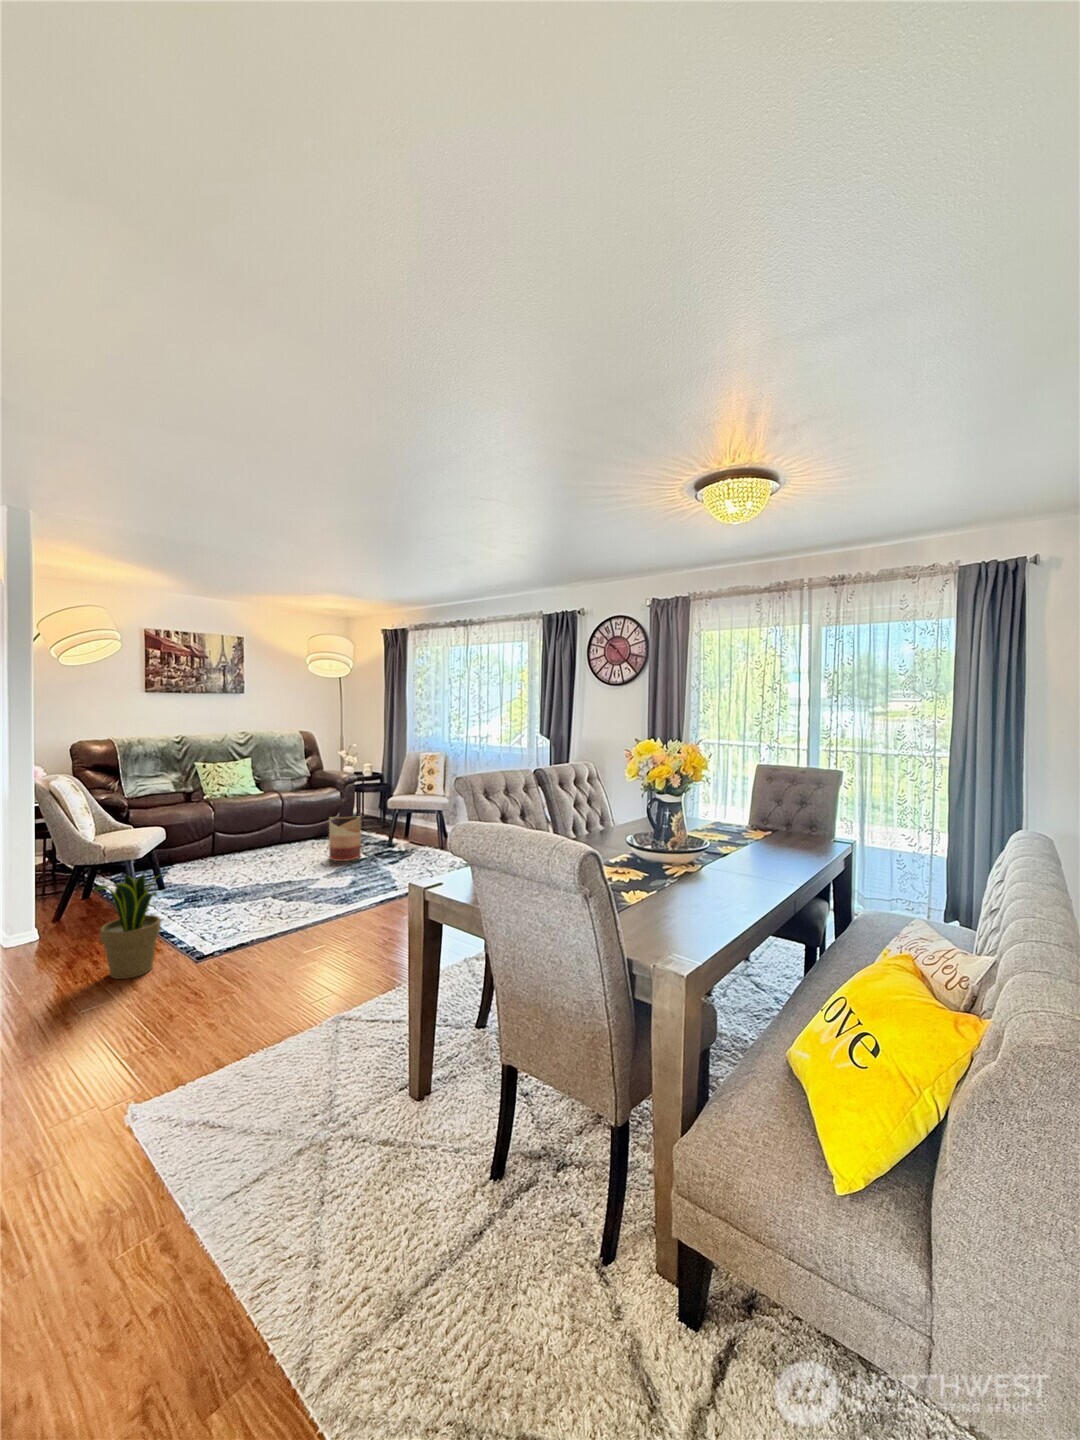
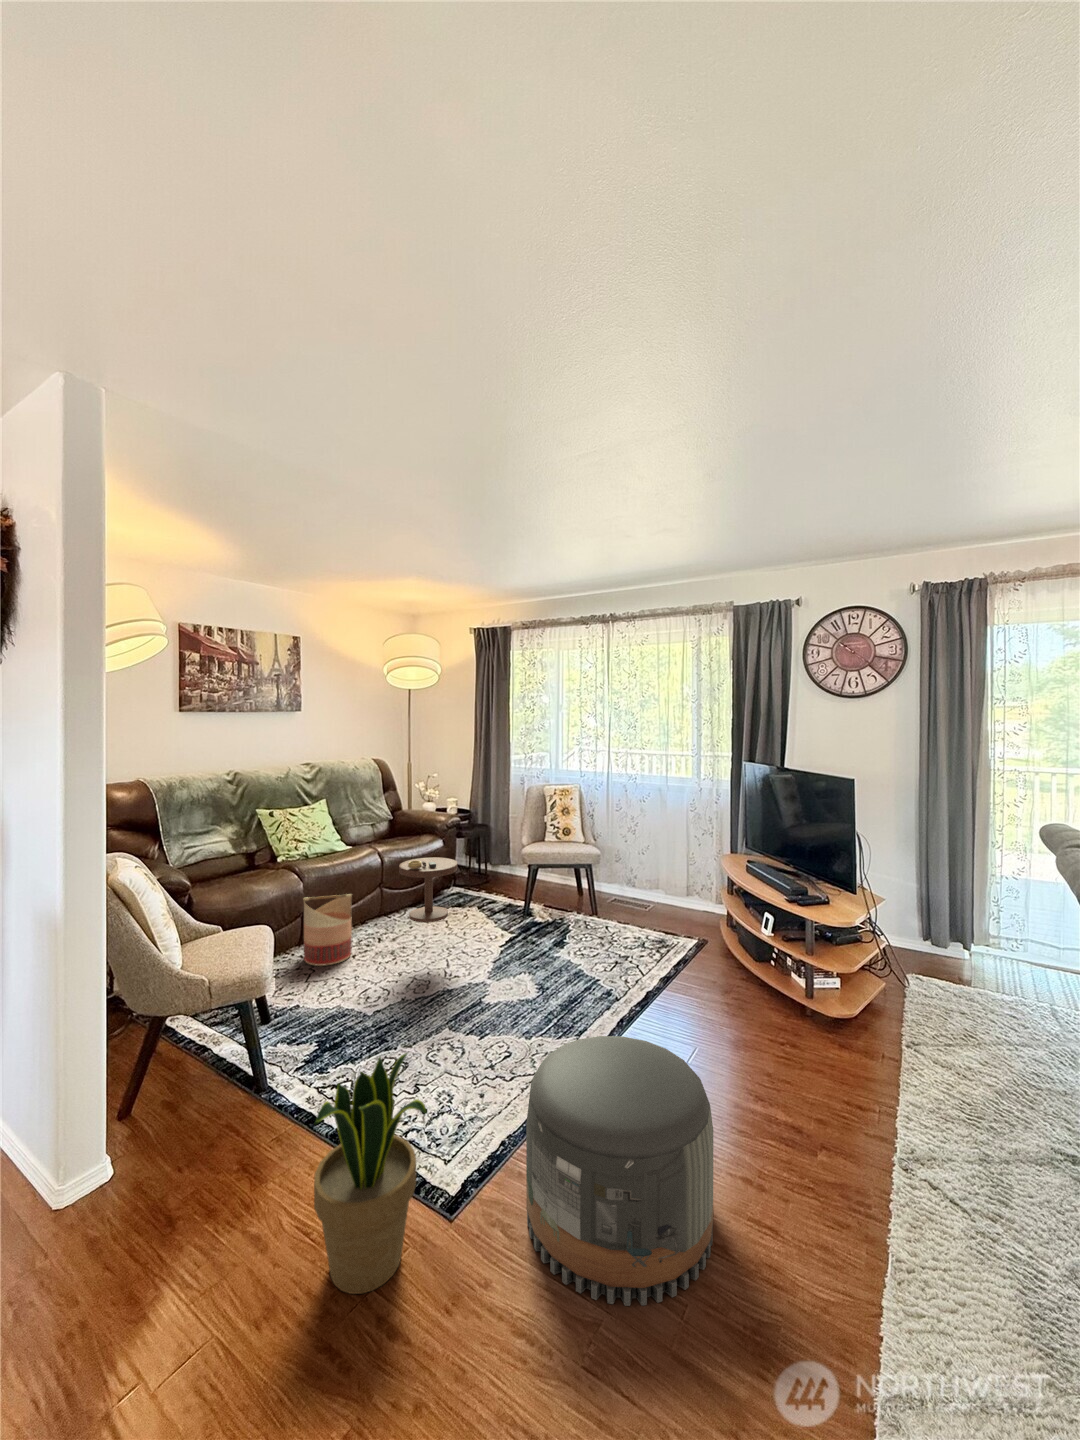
side table: none [265,796,308,870] -> present [399,857,457,923]
basket: present [329,817,361,861] -> present [303,894,352,966]
pouf: none [214,879,323,990] -> present [526,1036,713,1306]

